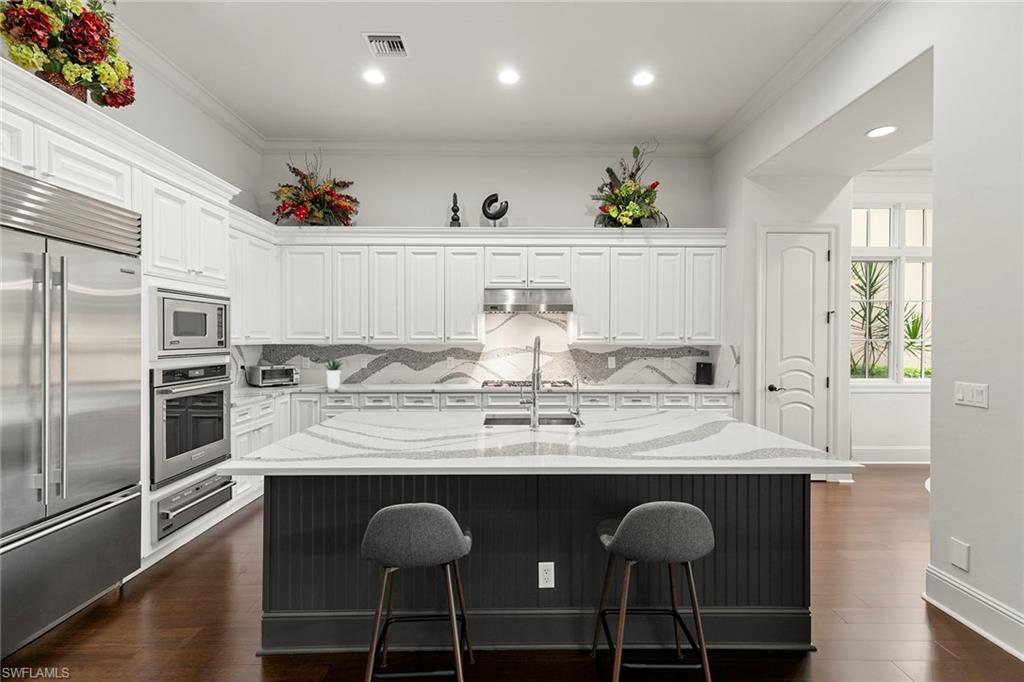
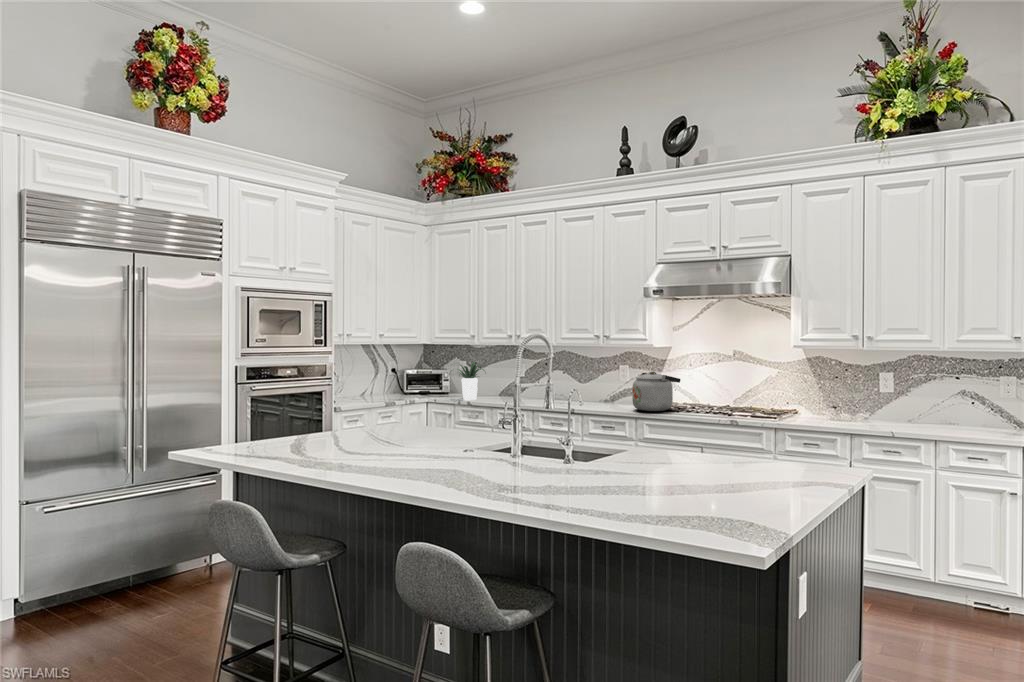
kettle: none [472,360,506,387] -> present [632,371,680,411]

